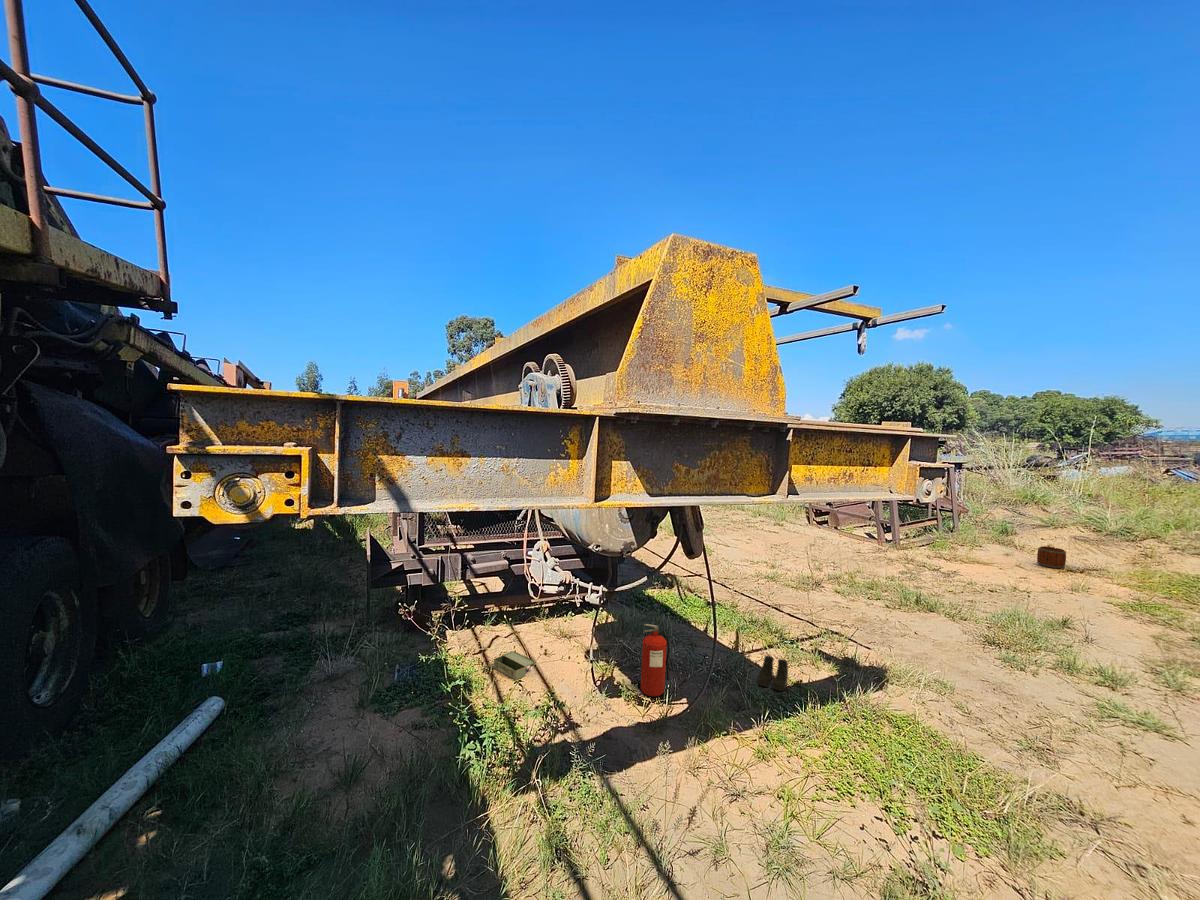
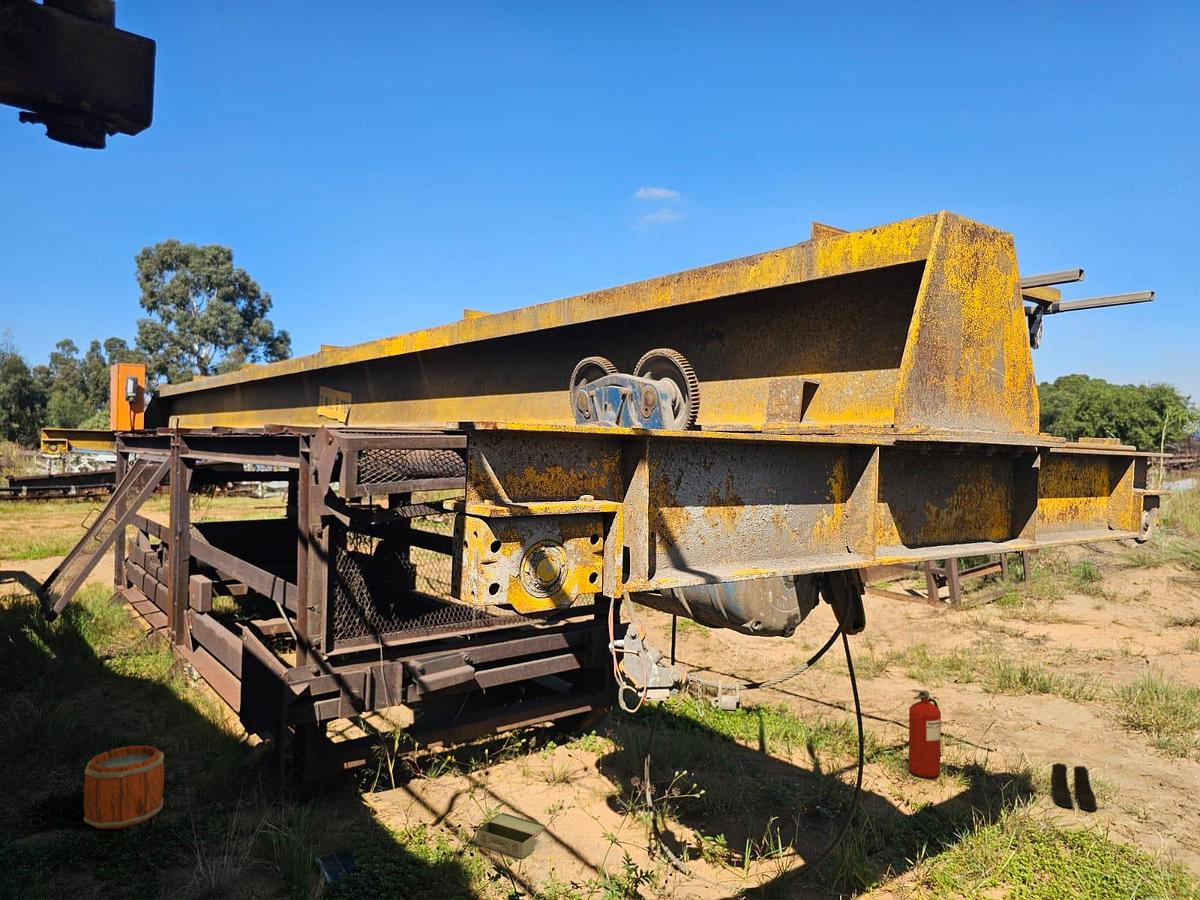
bucket: present [1037,546,1066,569] -> present [84,746,164,829]
fire extinguisher: present [641,624,670,697] -> present [909,690,941,778]
boots: present [758,655,788,691] -> present [1051,763,1097,811]

